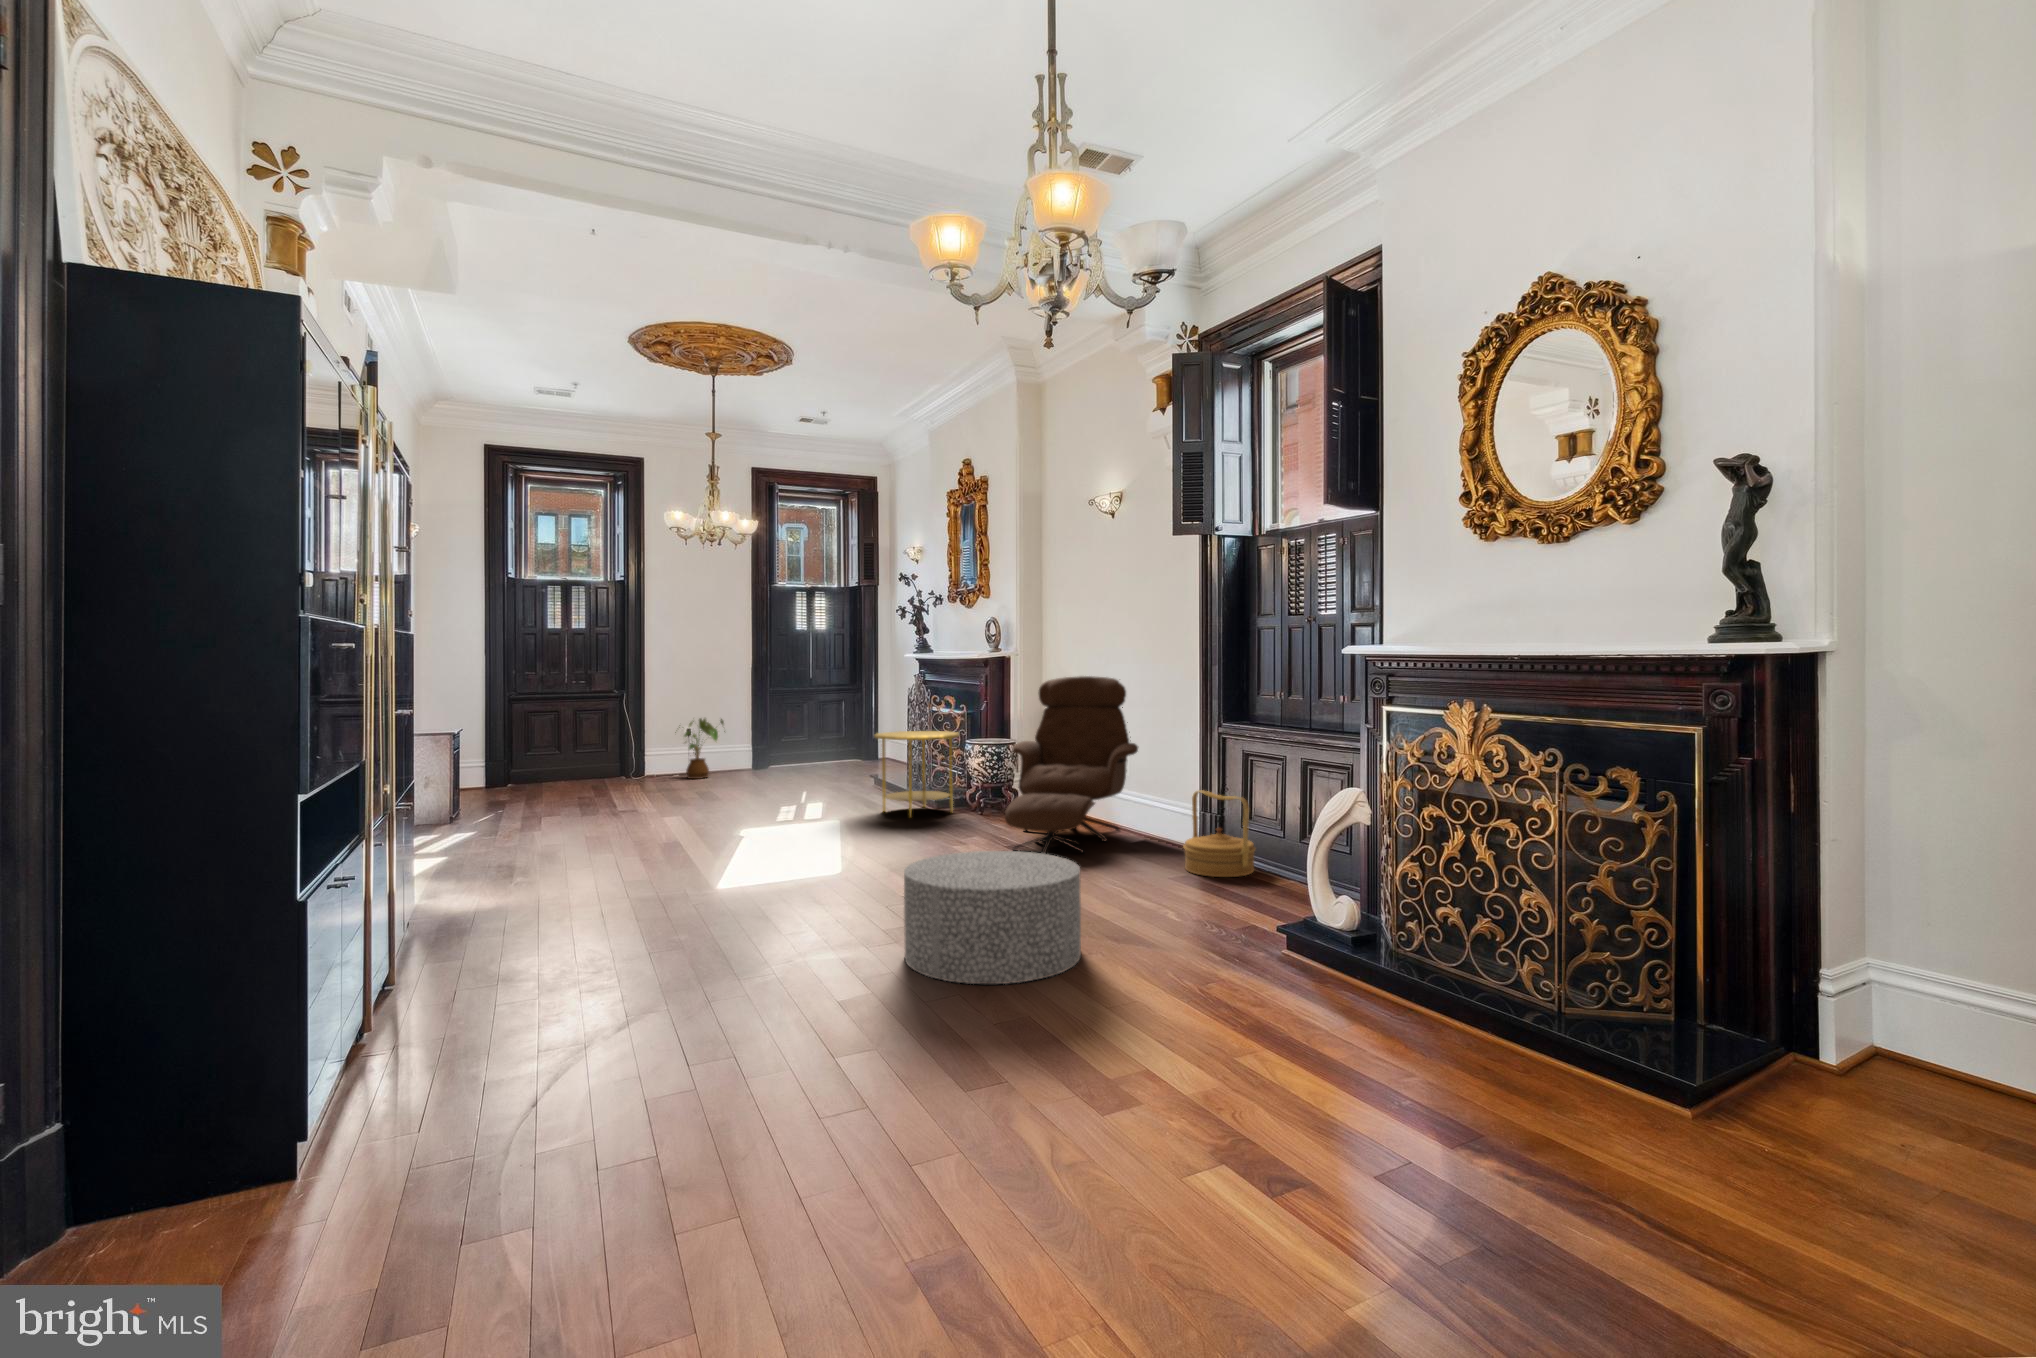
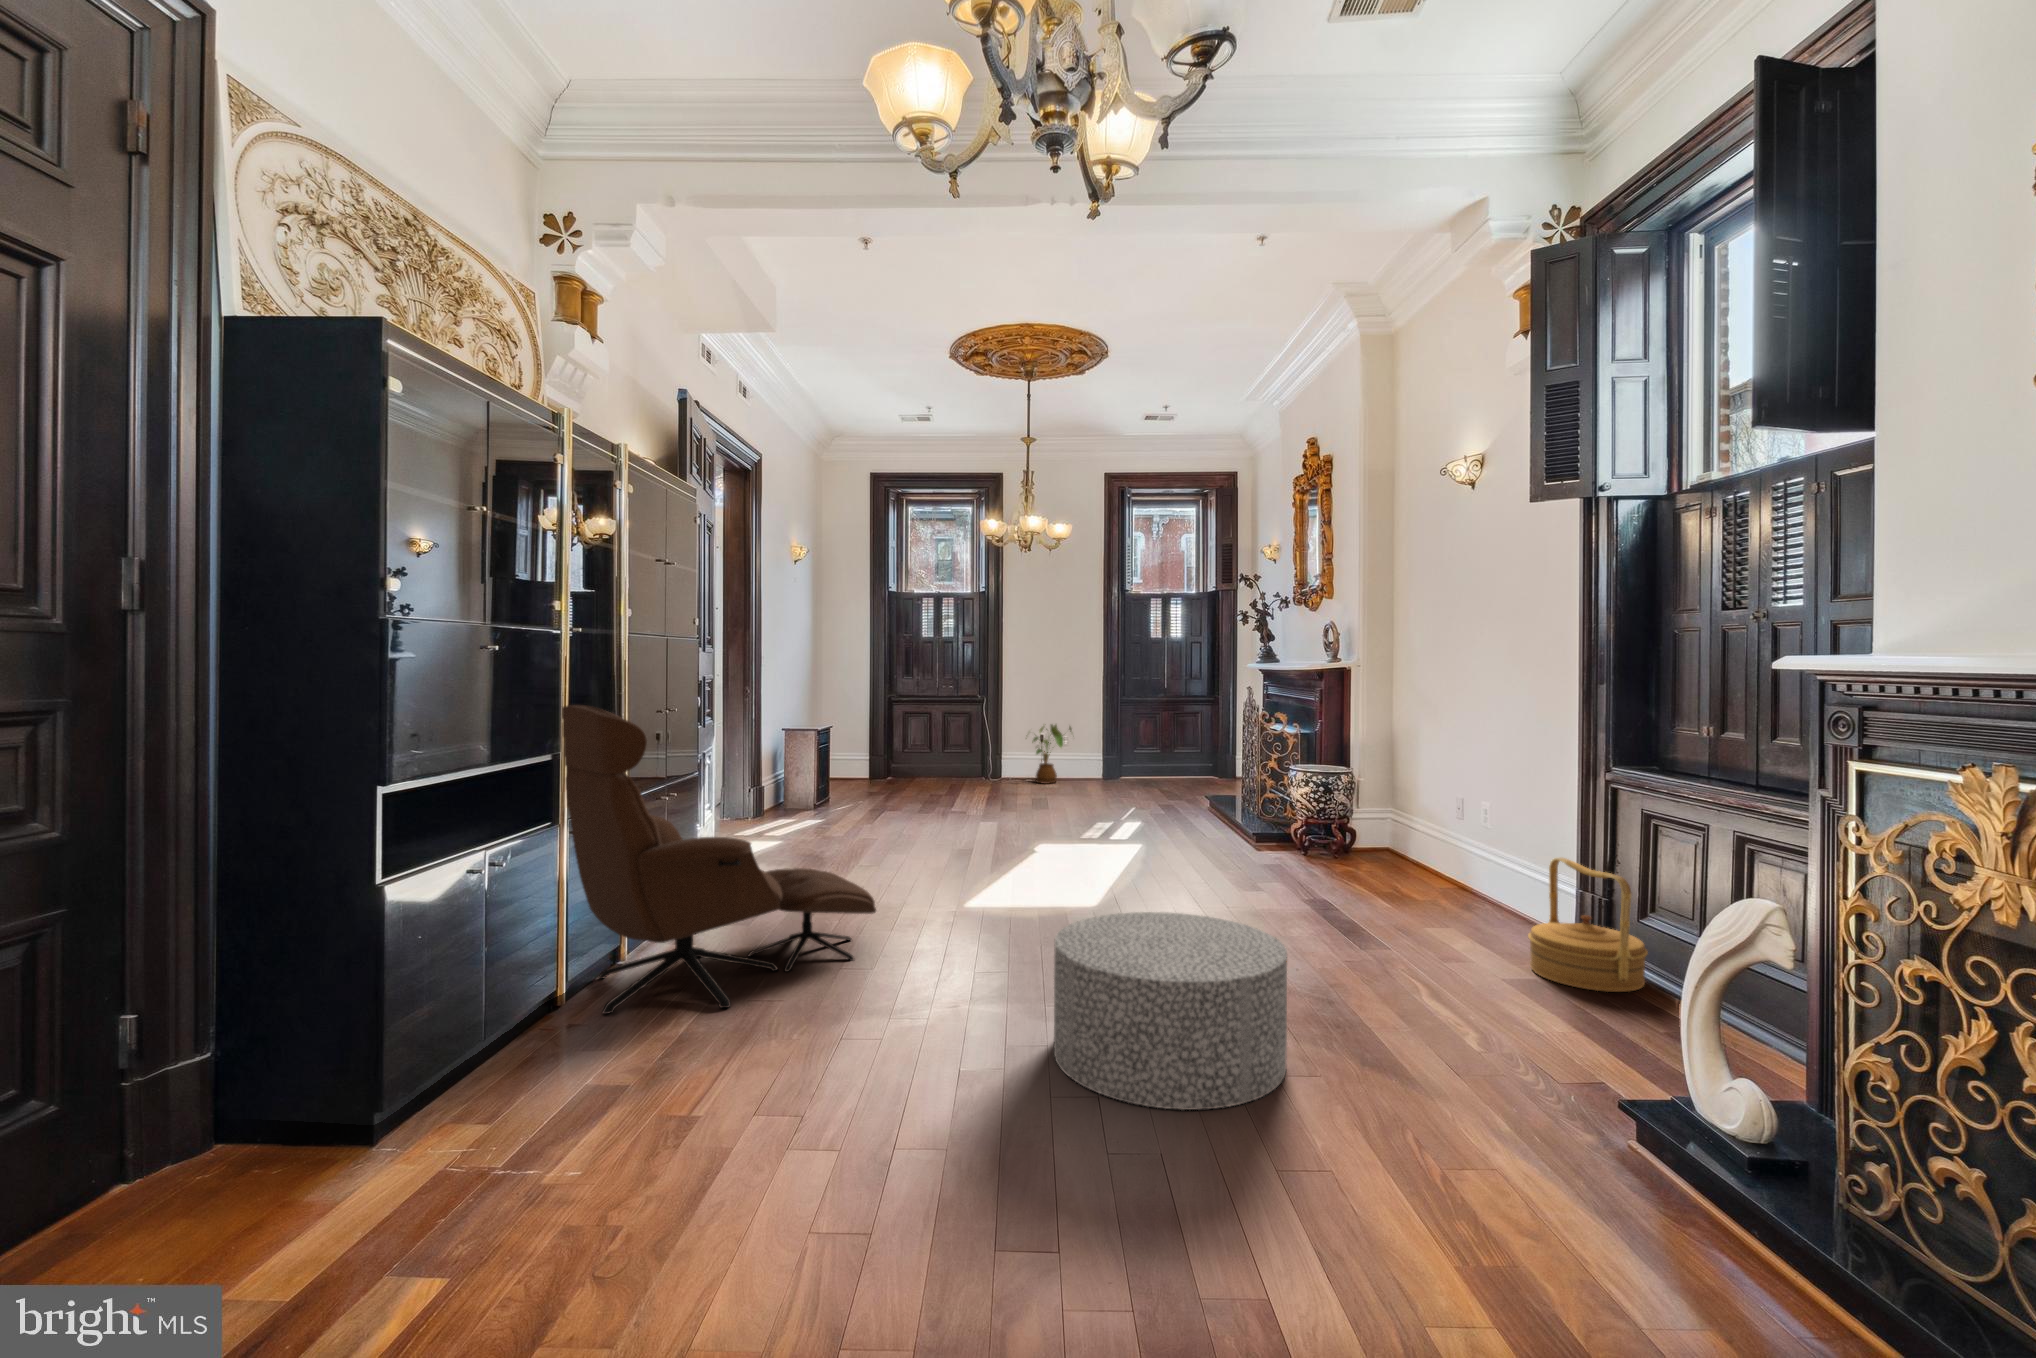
lounge chair: present [1005,676,1138,854] -> present [562,705,876,1014]
side table: present [874,731,959,818] -> none [1183,749,1281,848]

